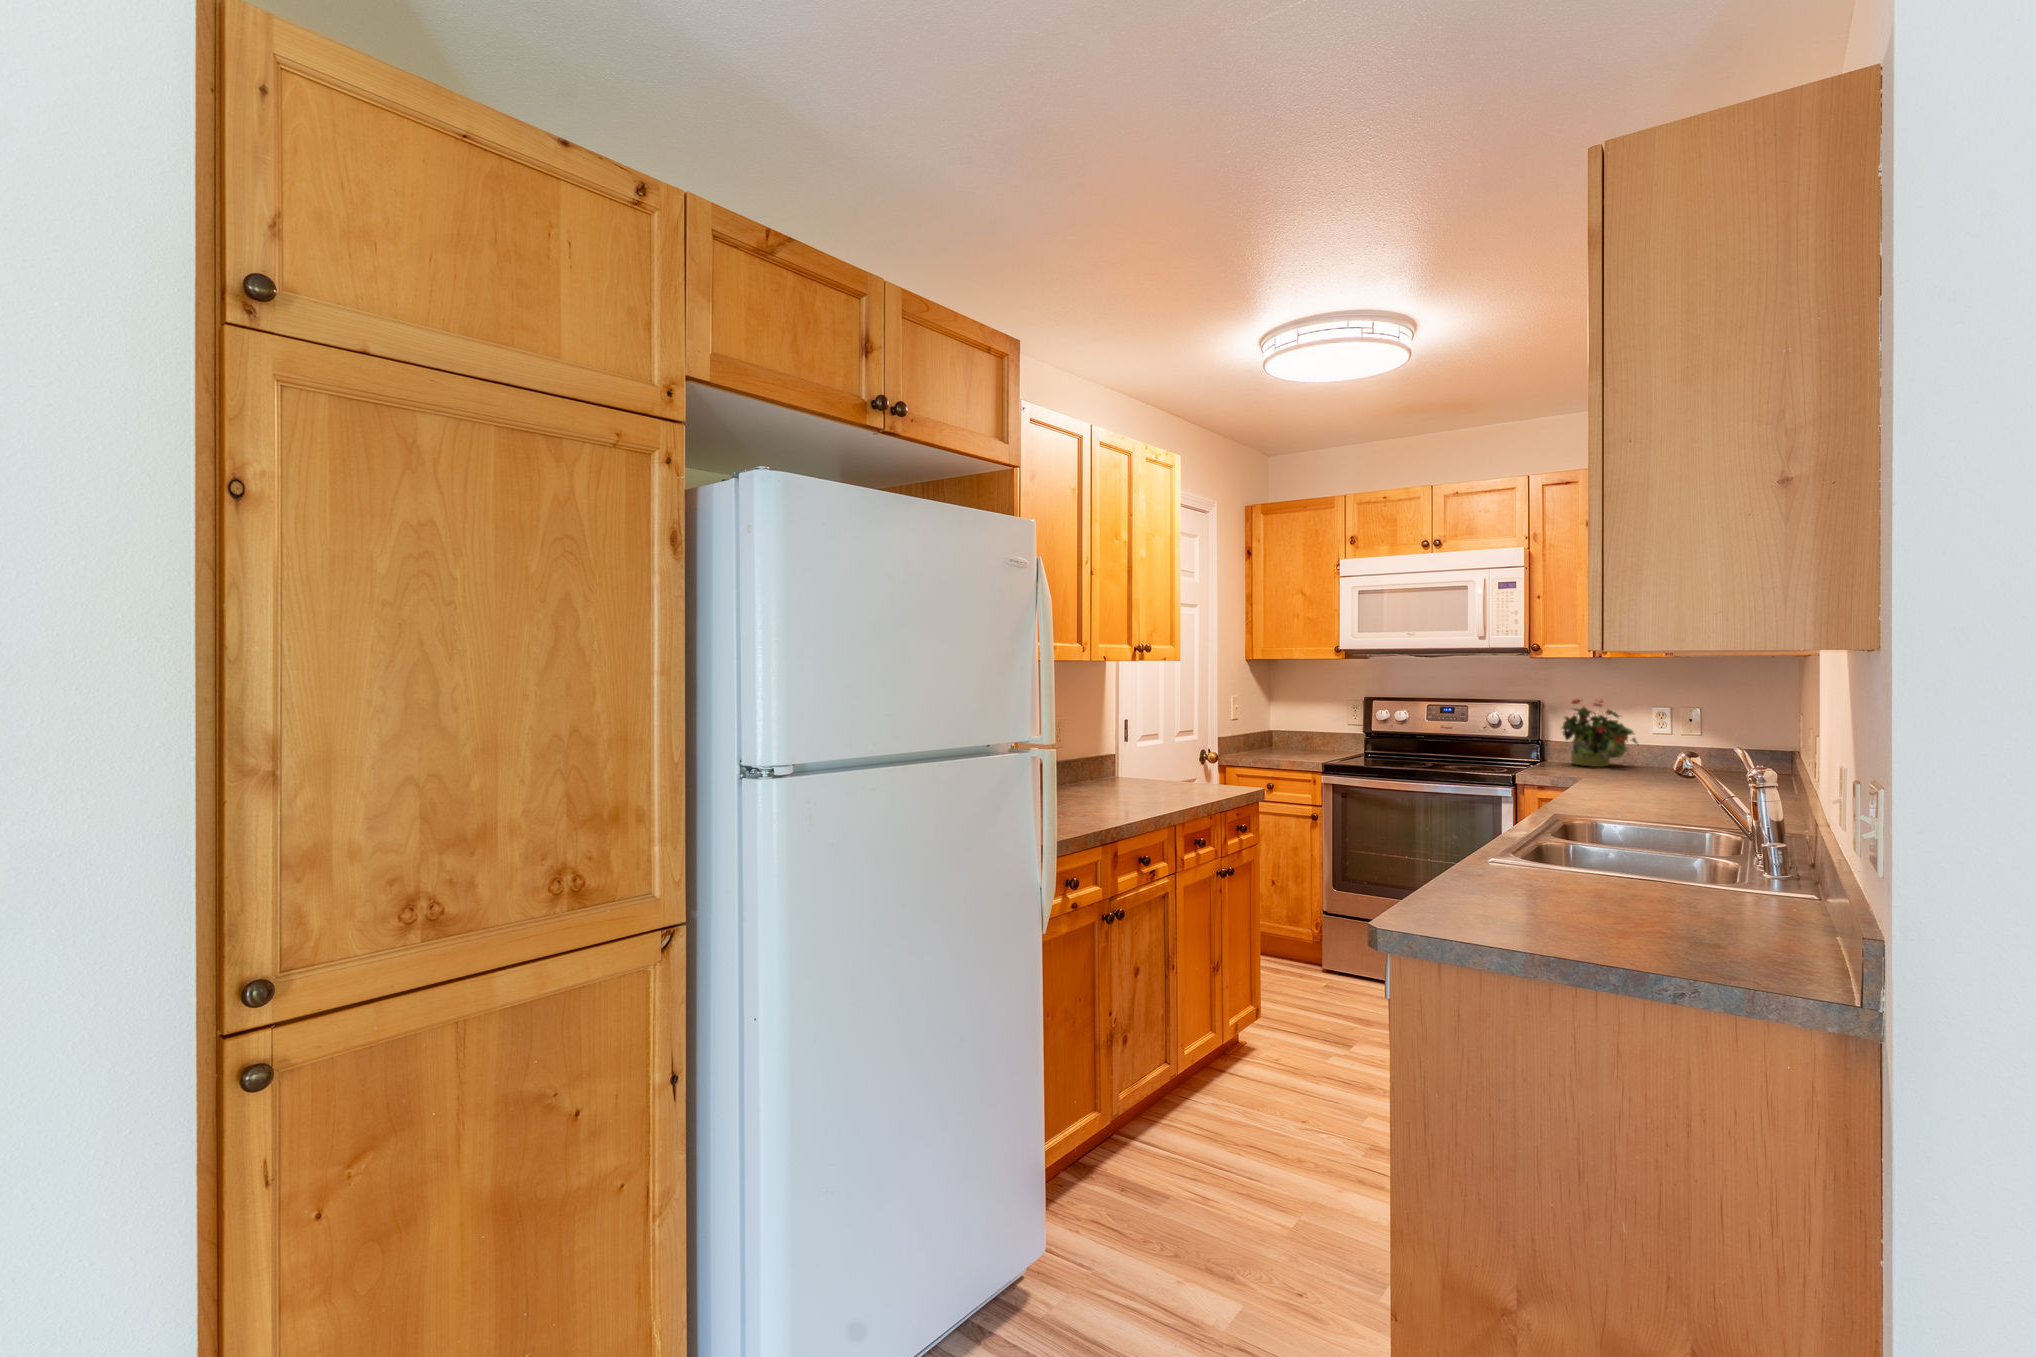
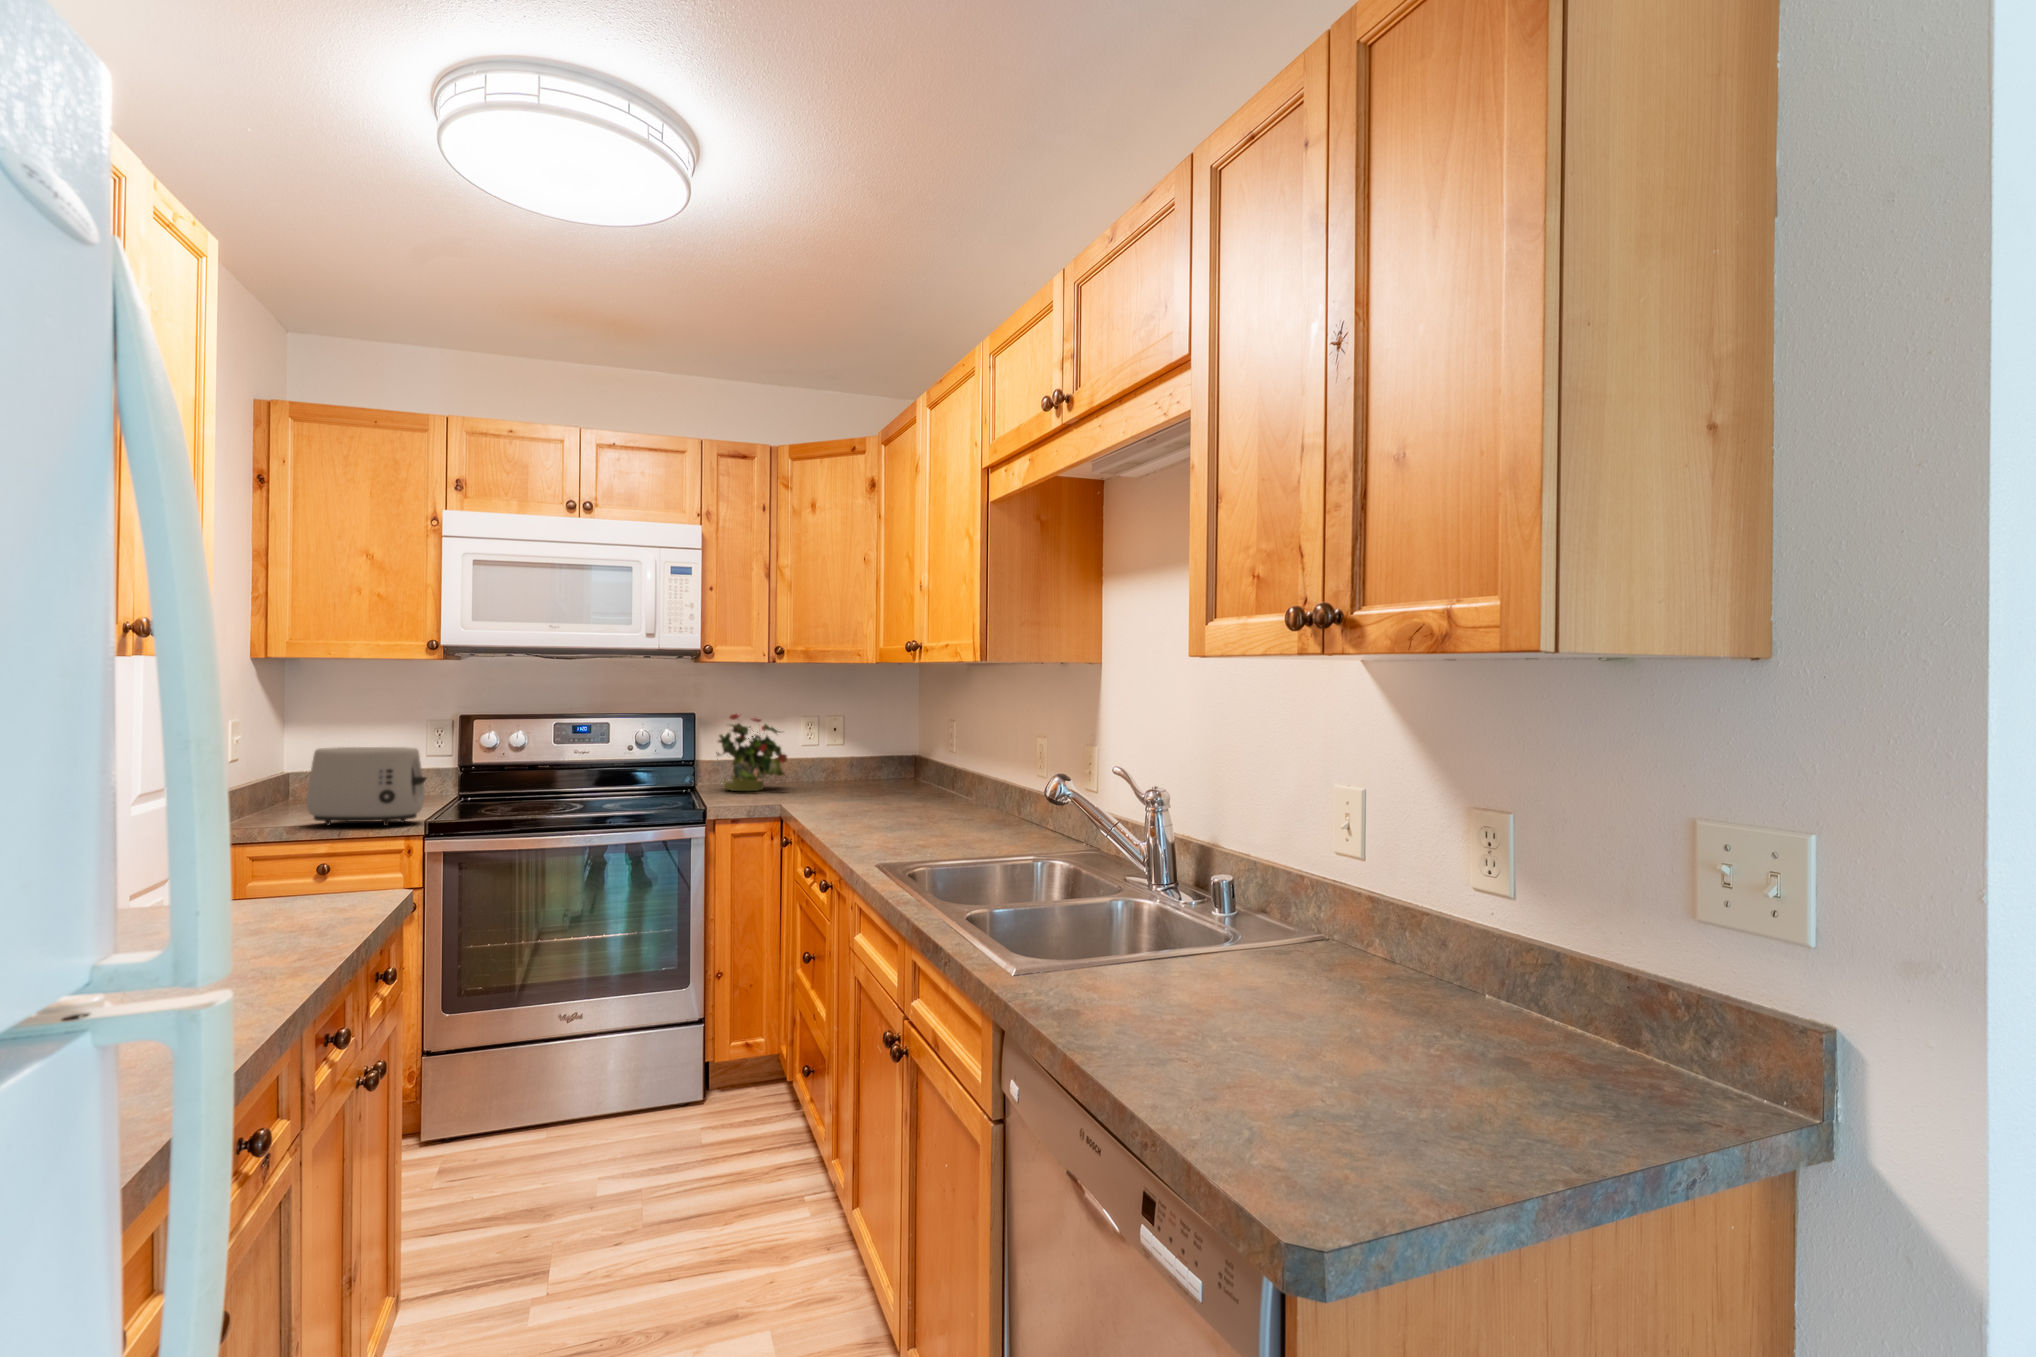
toaster: none [1263,715,1323,765] -> present [306,747,426,826]

